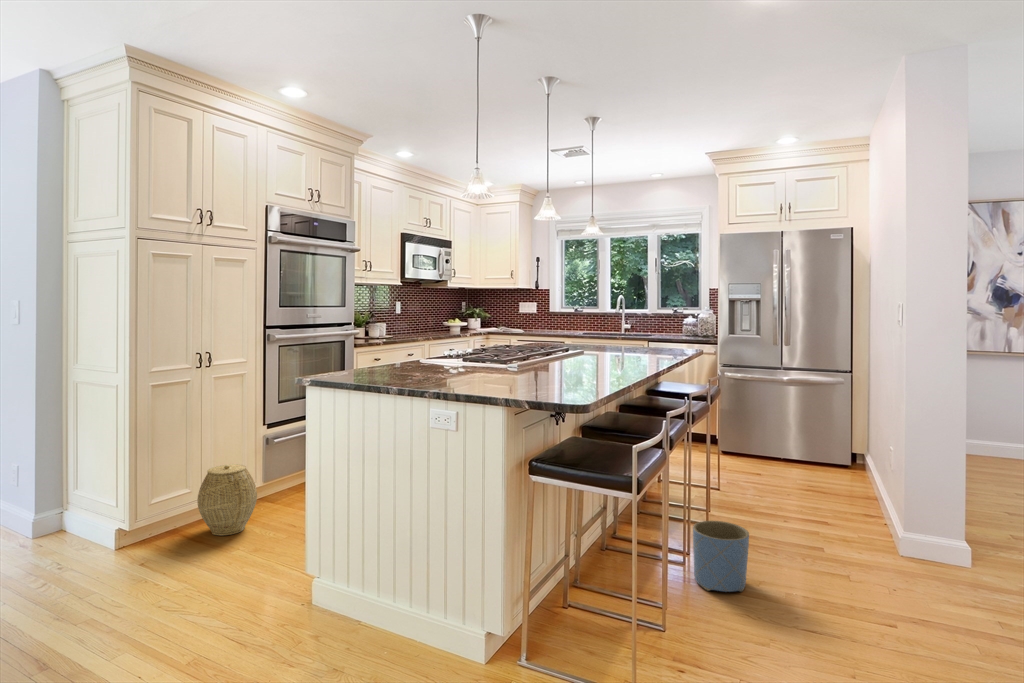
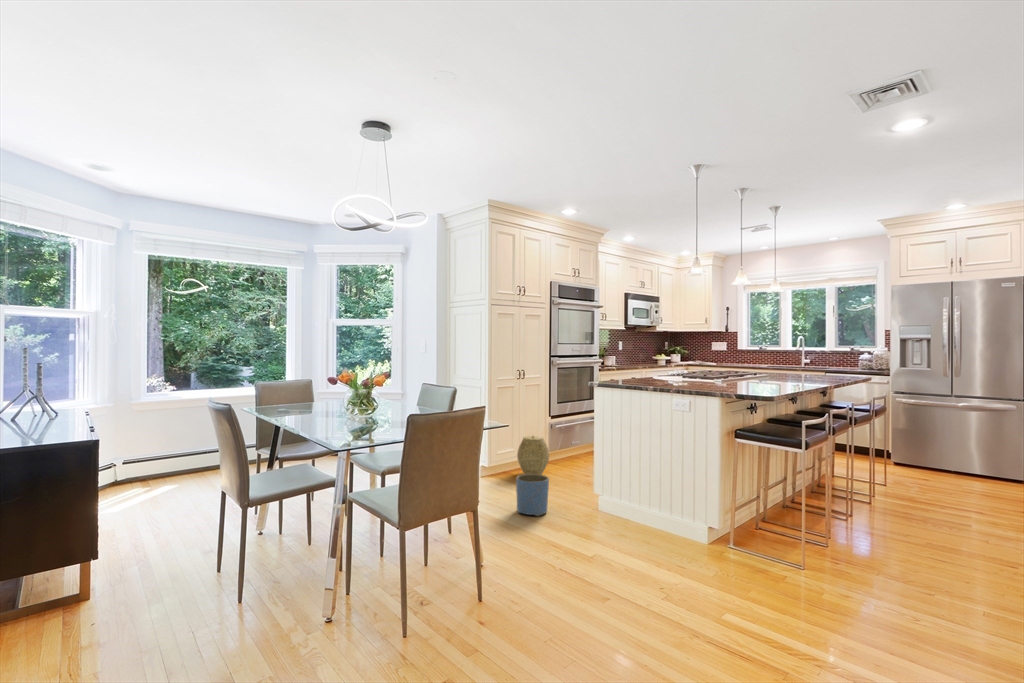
planter: present [693,521,749,592] -> present [516,474,549,516]

